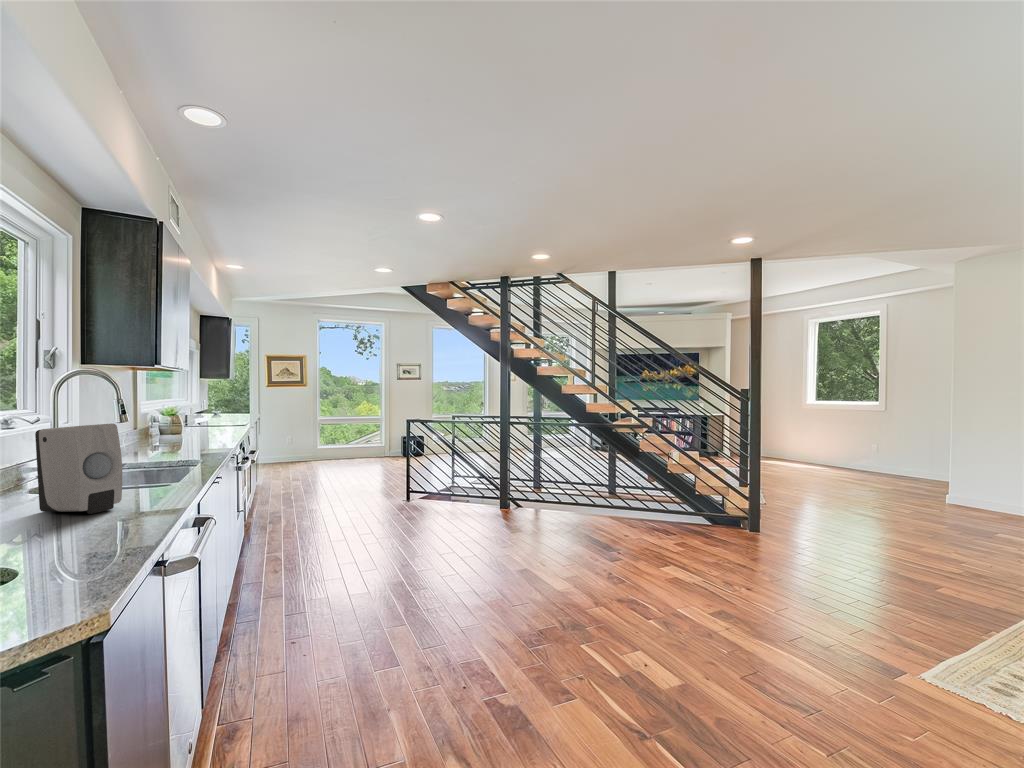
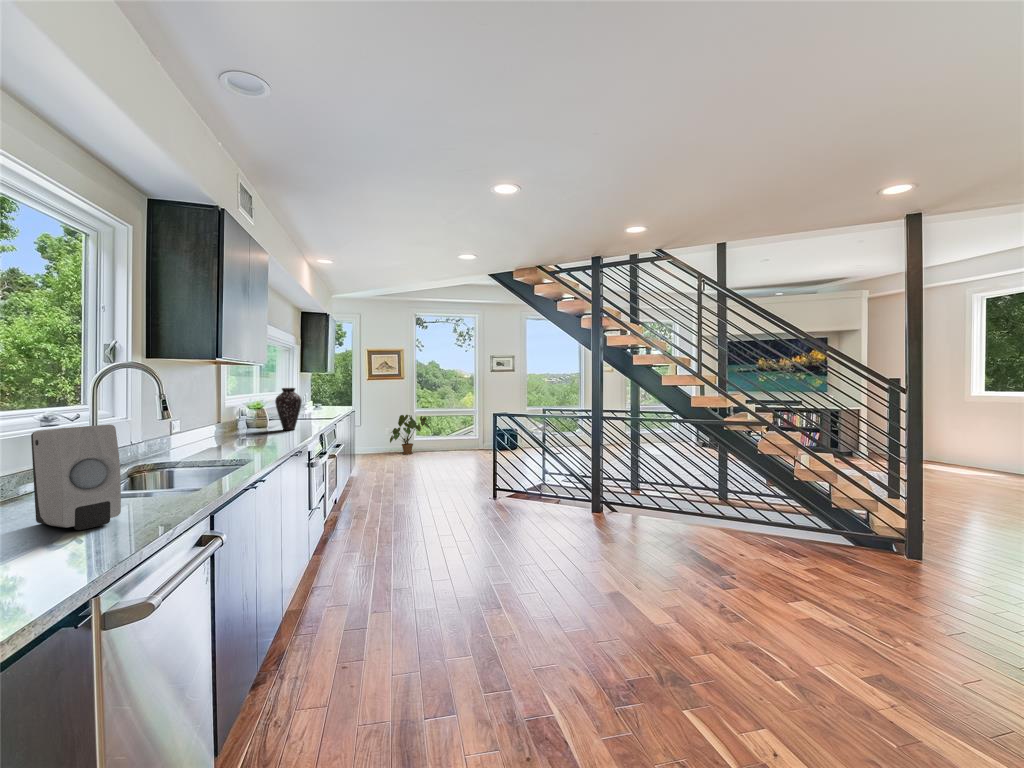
vase: none [186,394,215,437] -> present [275,388,302,430]
house plant: none [286,423,333,465] -> present [390,415,431,455]

